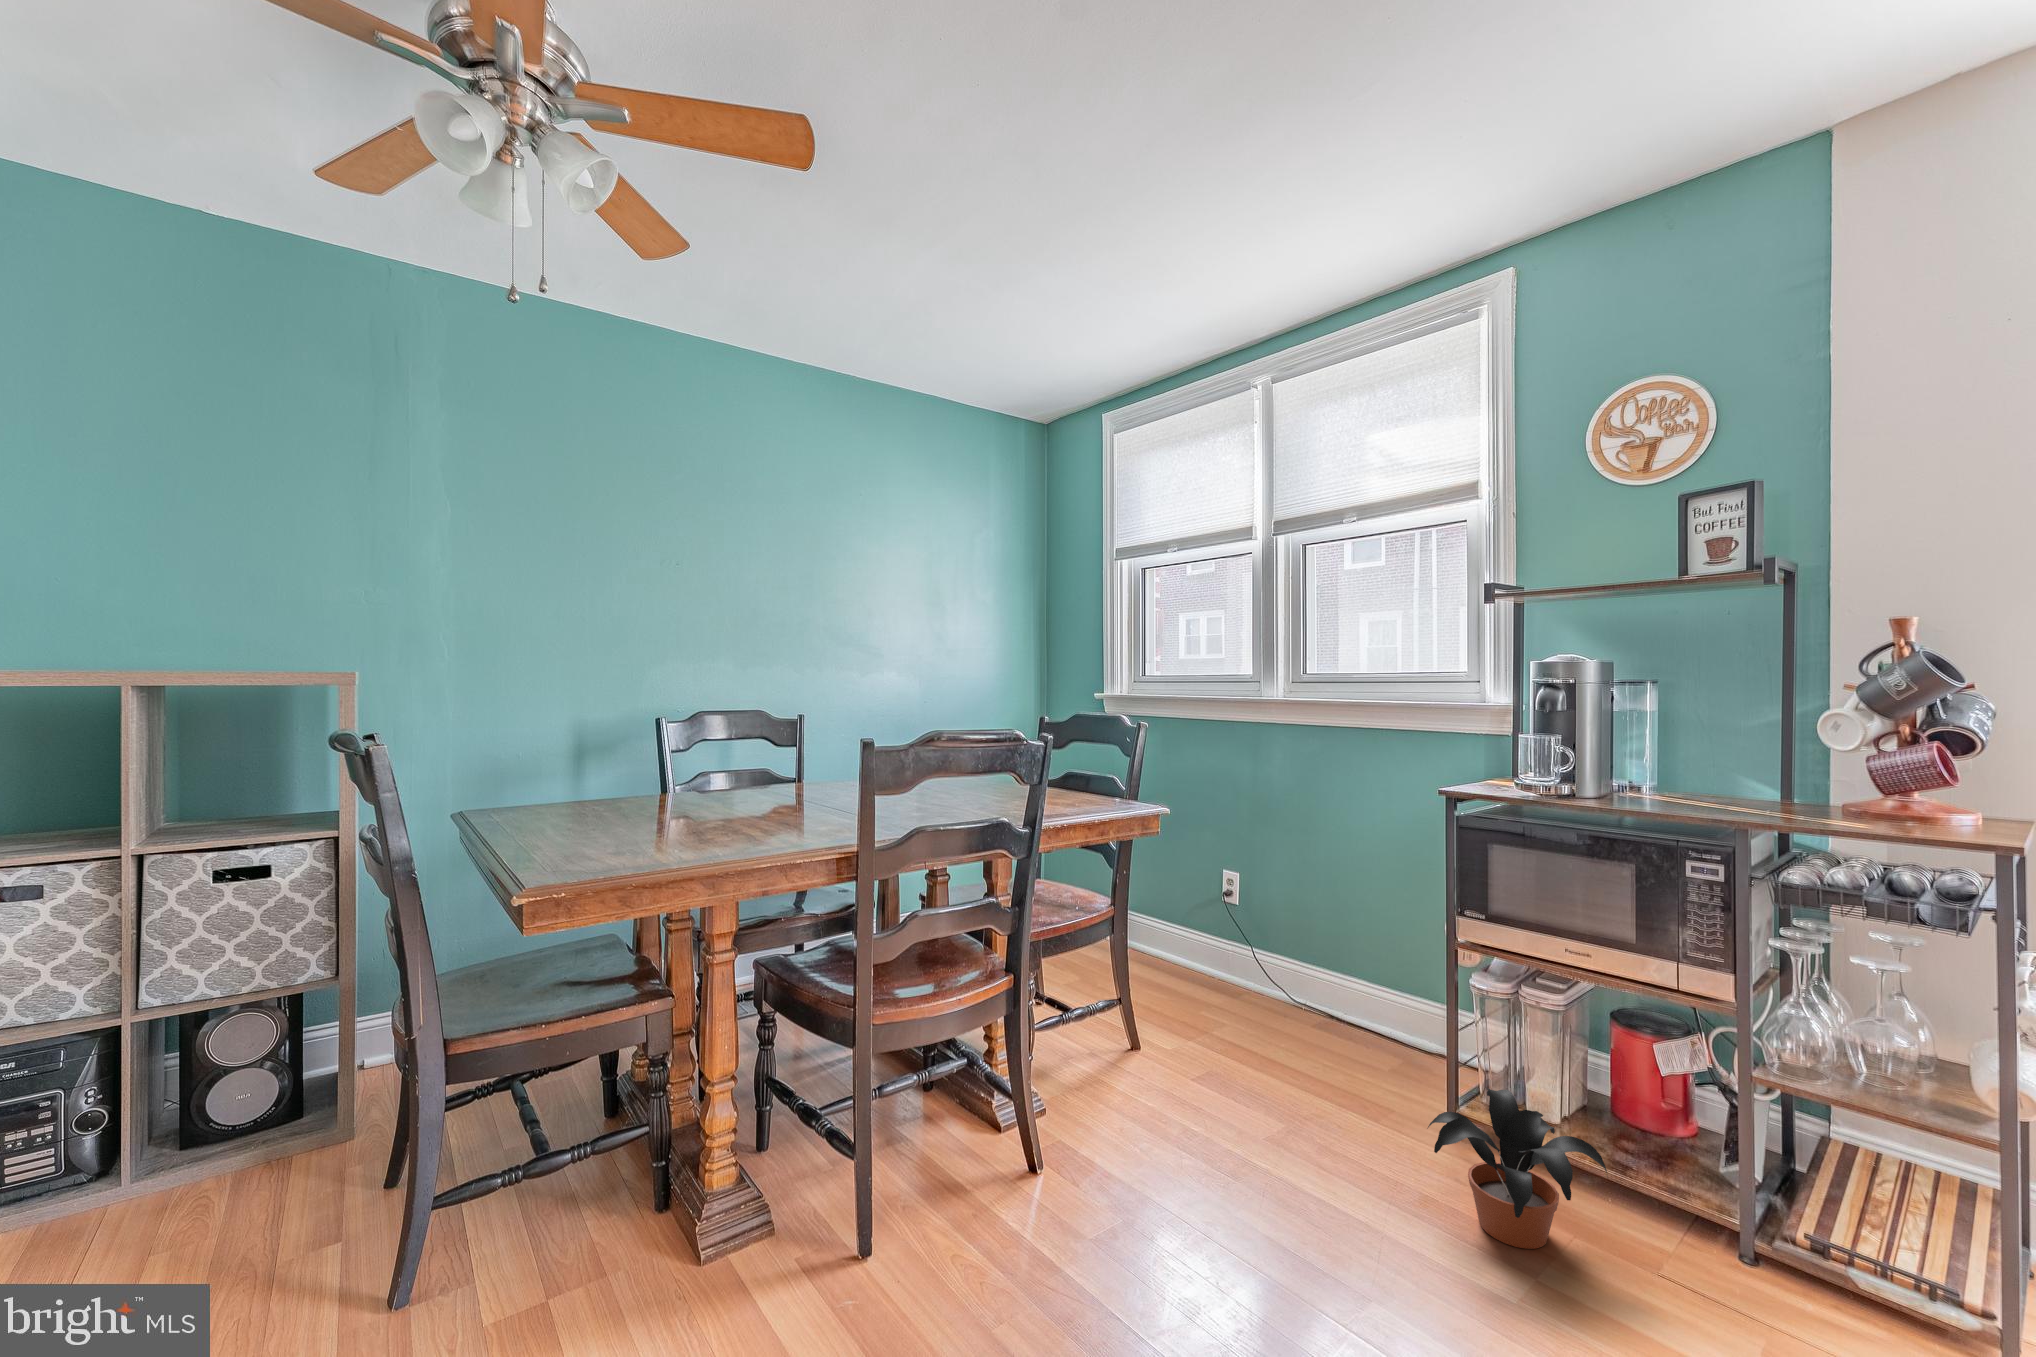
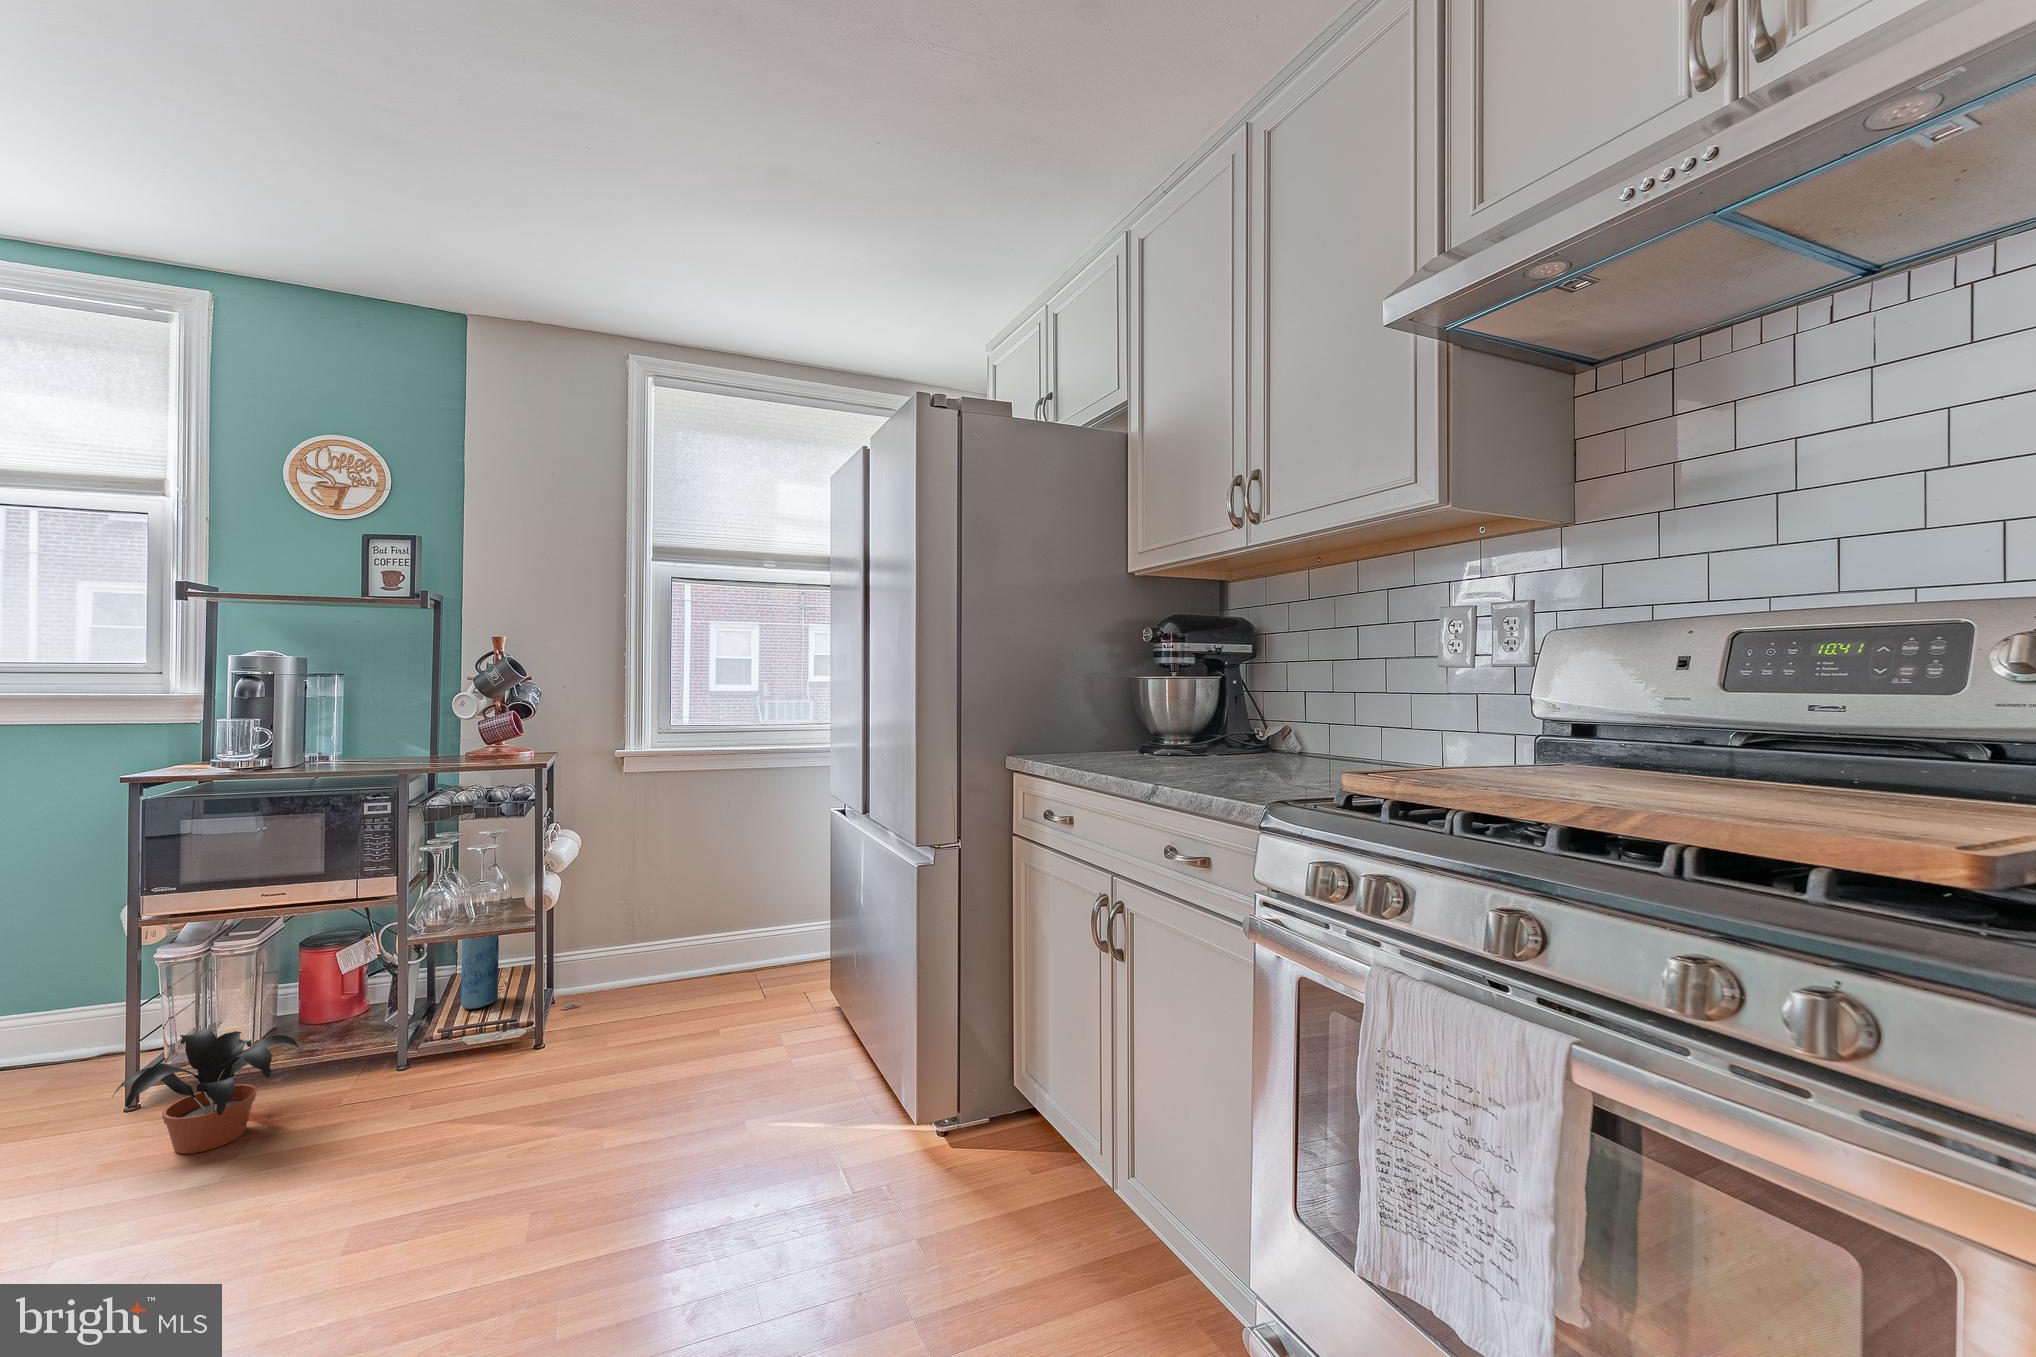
bottle: none [1842,1065,1914,1229] -> present [461,935,499,1009]

